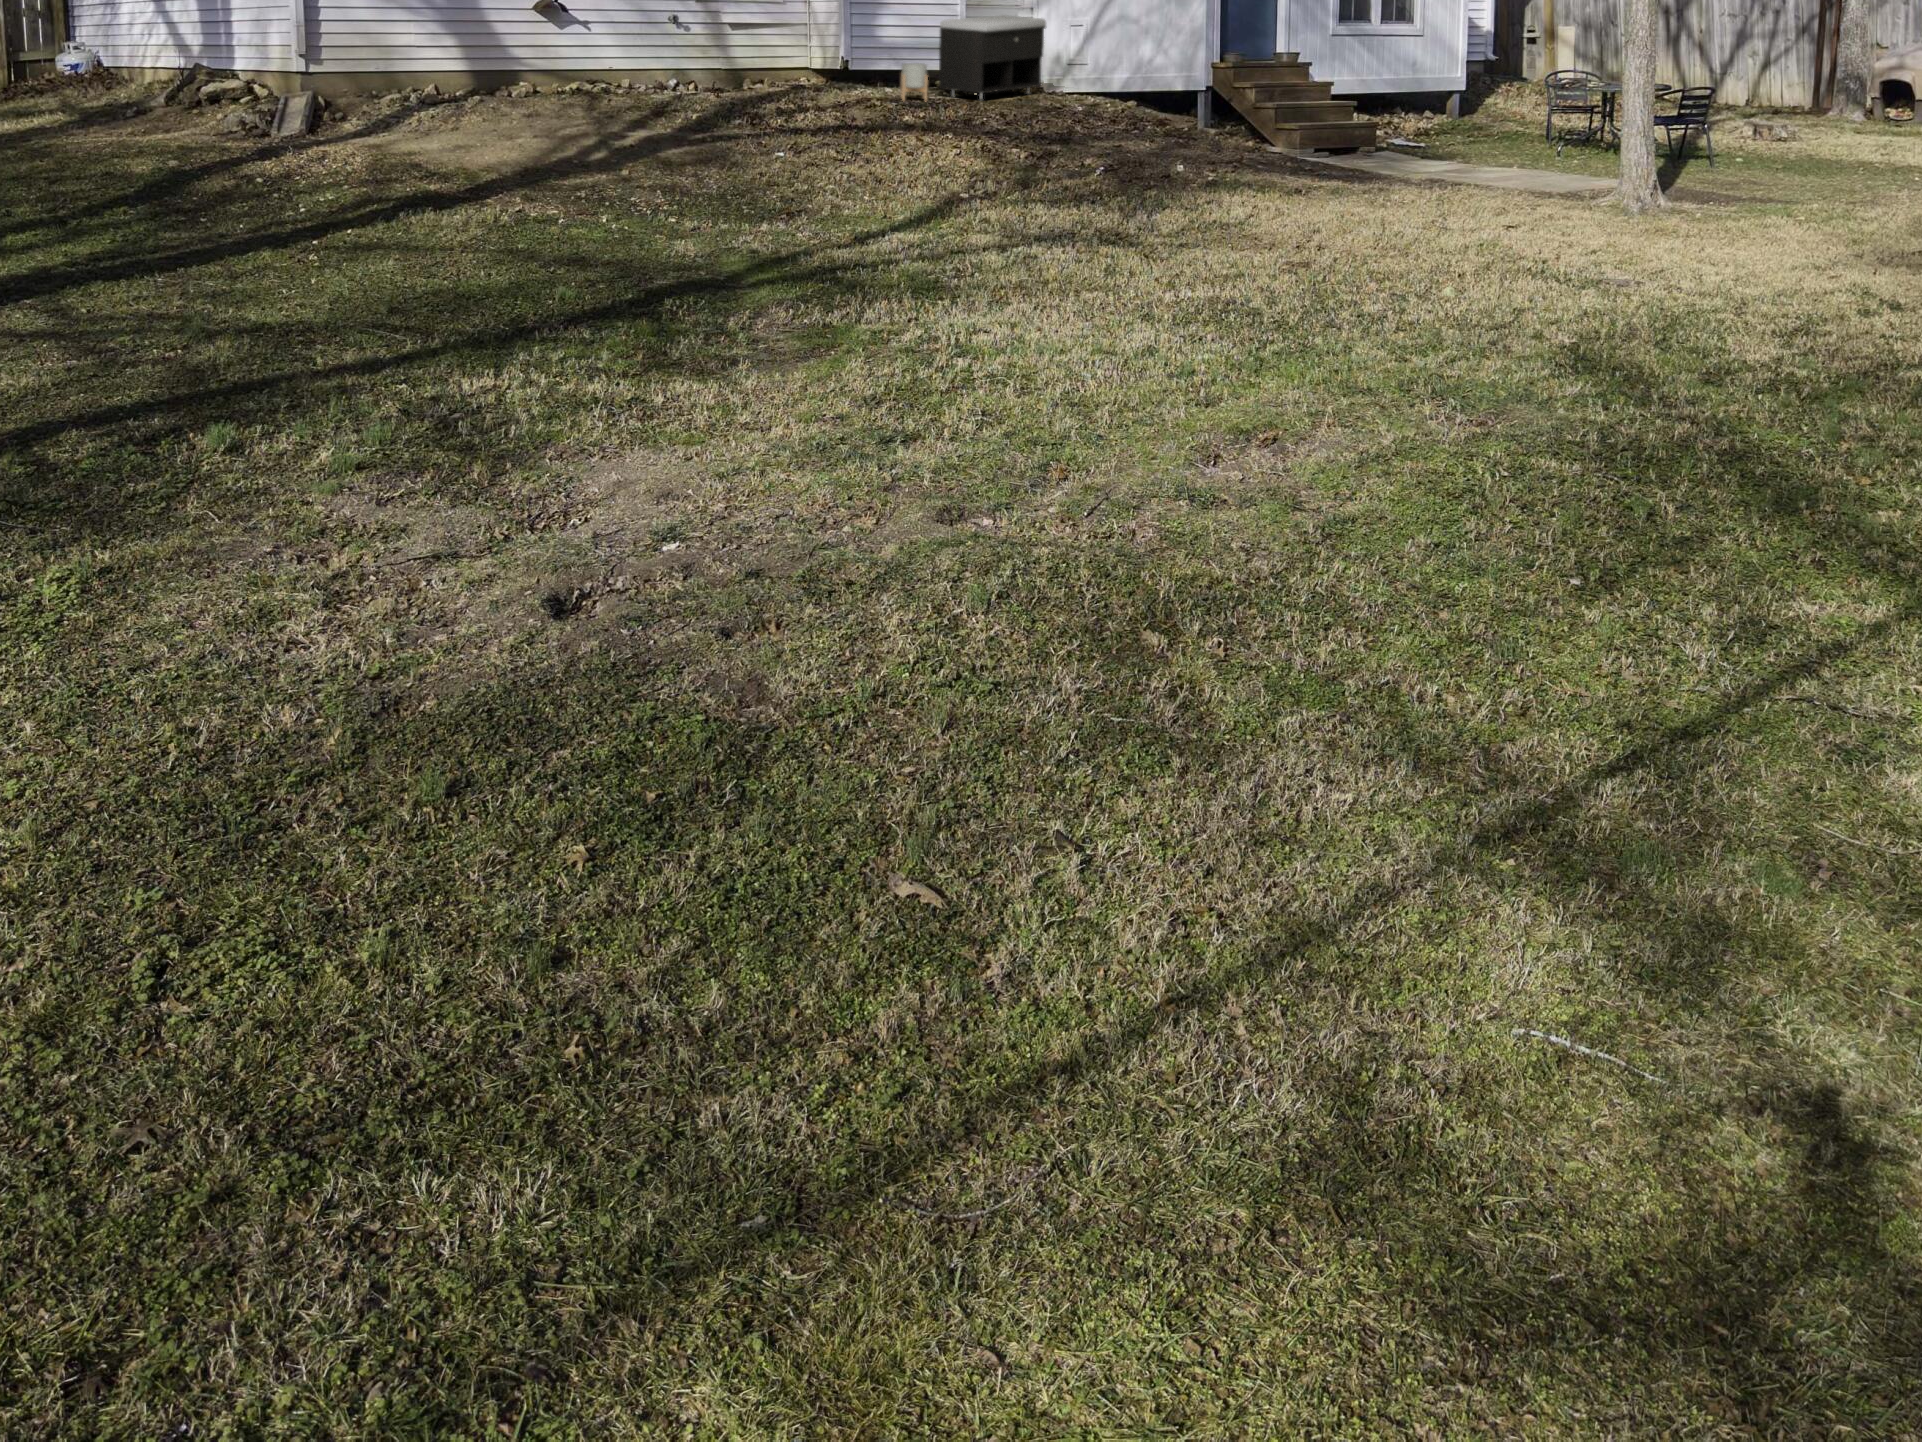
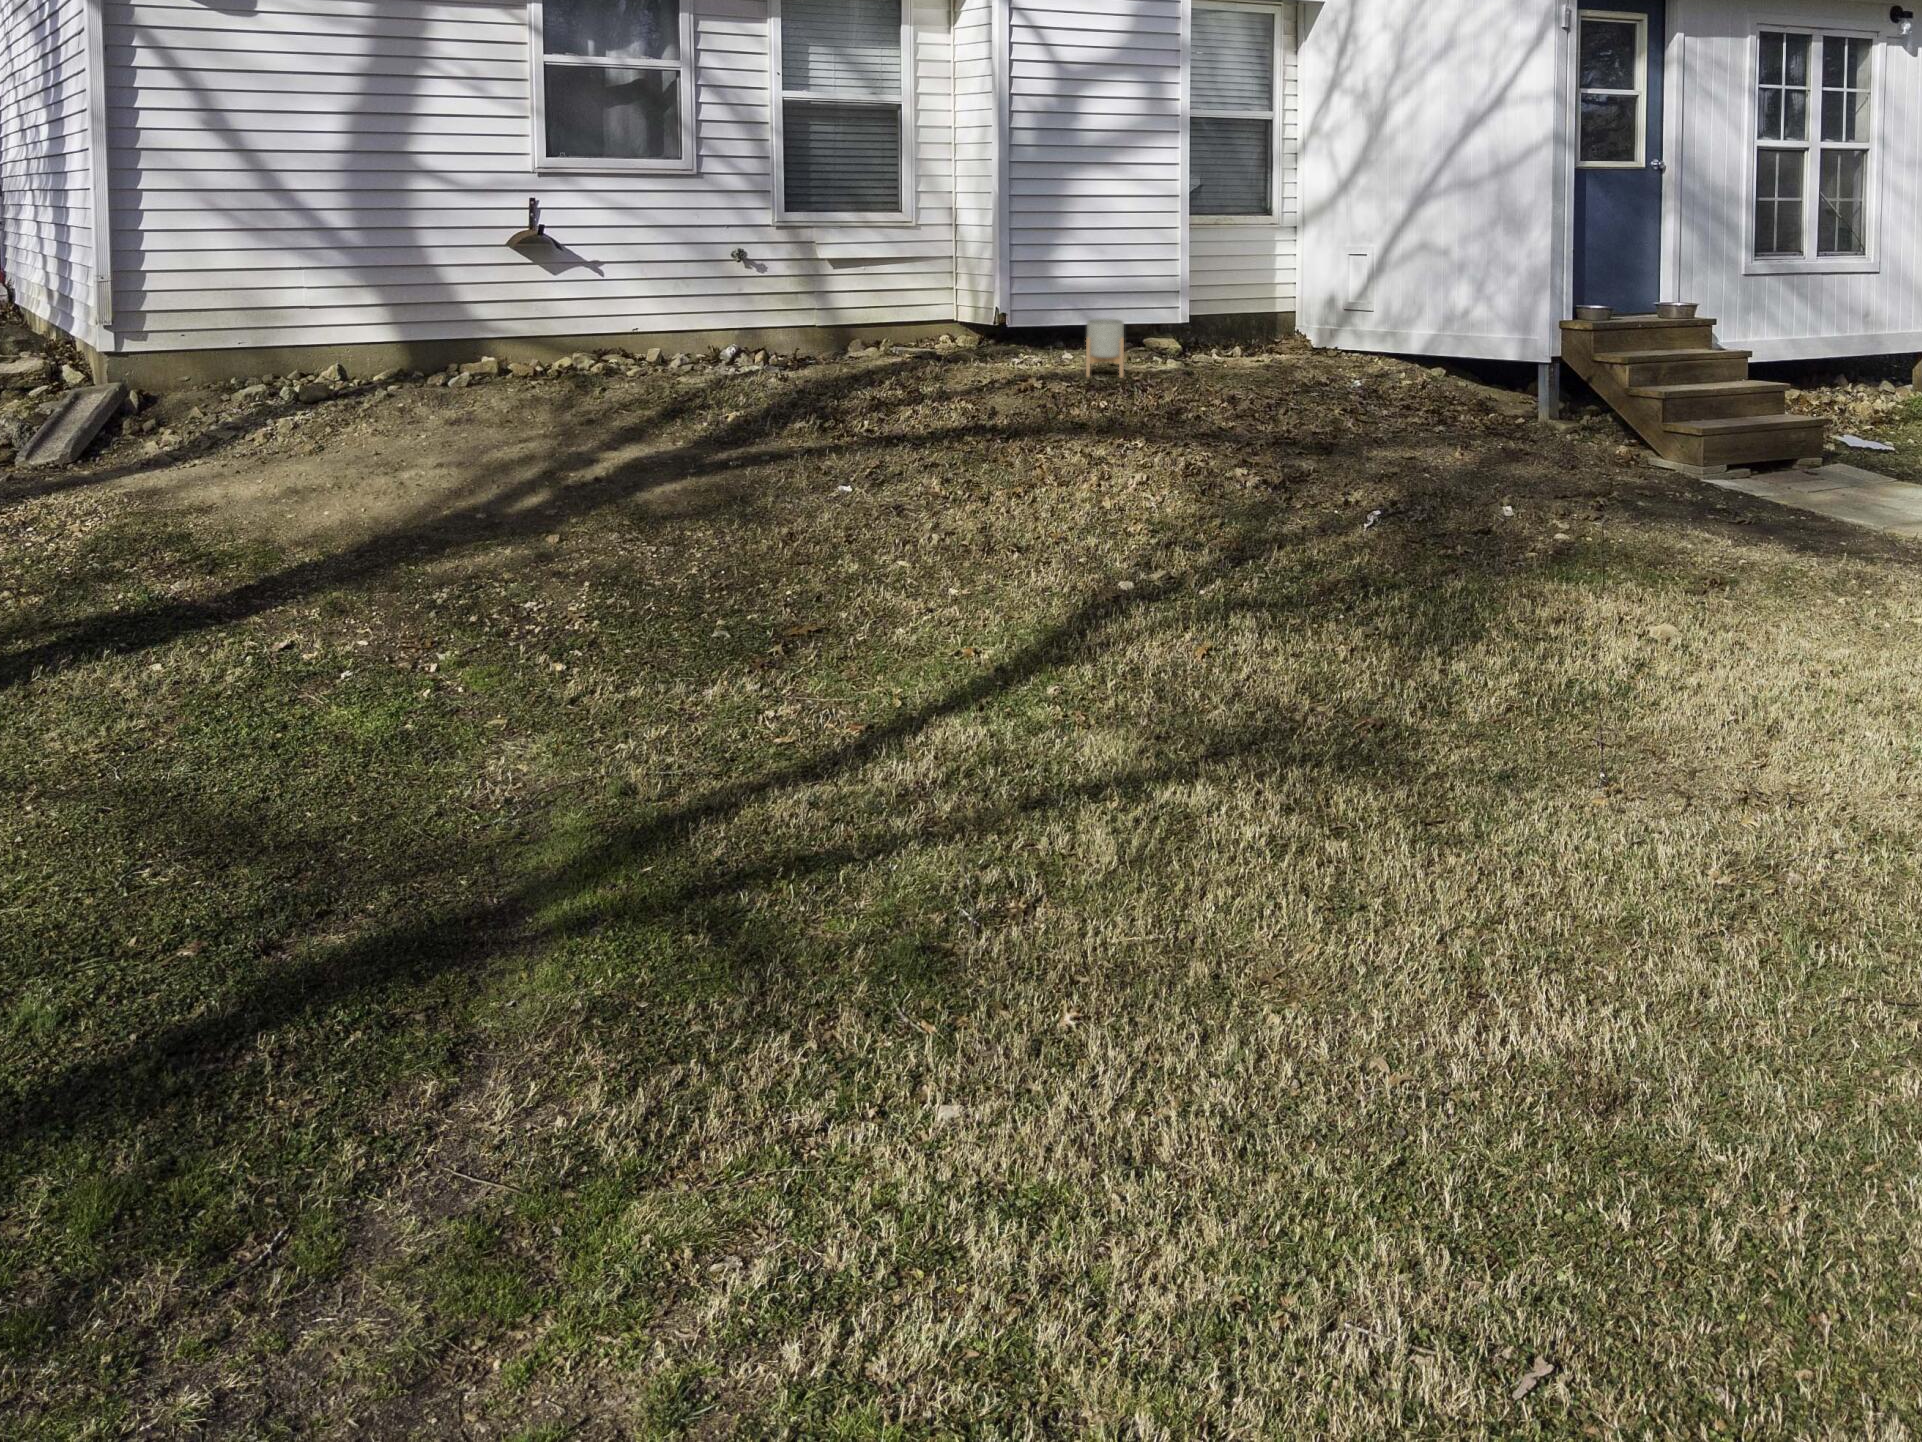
storage bench: present [939,15,1046,100] -> none [1146,244,1311,376]

